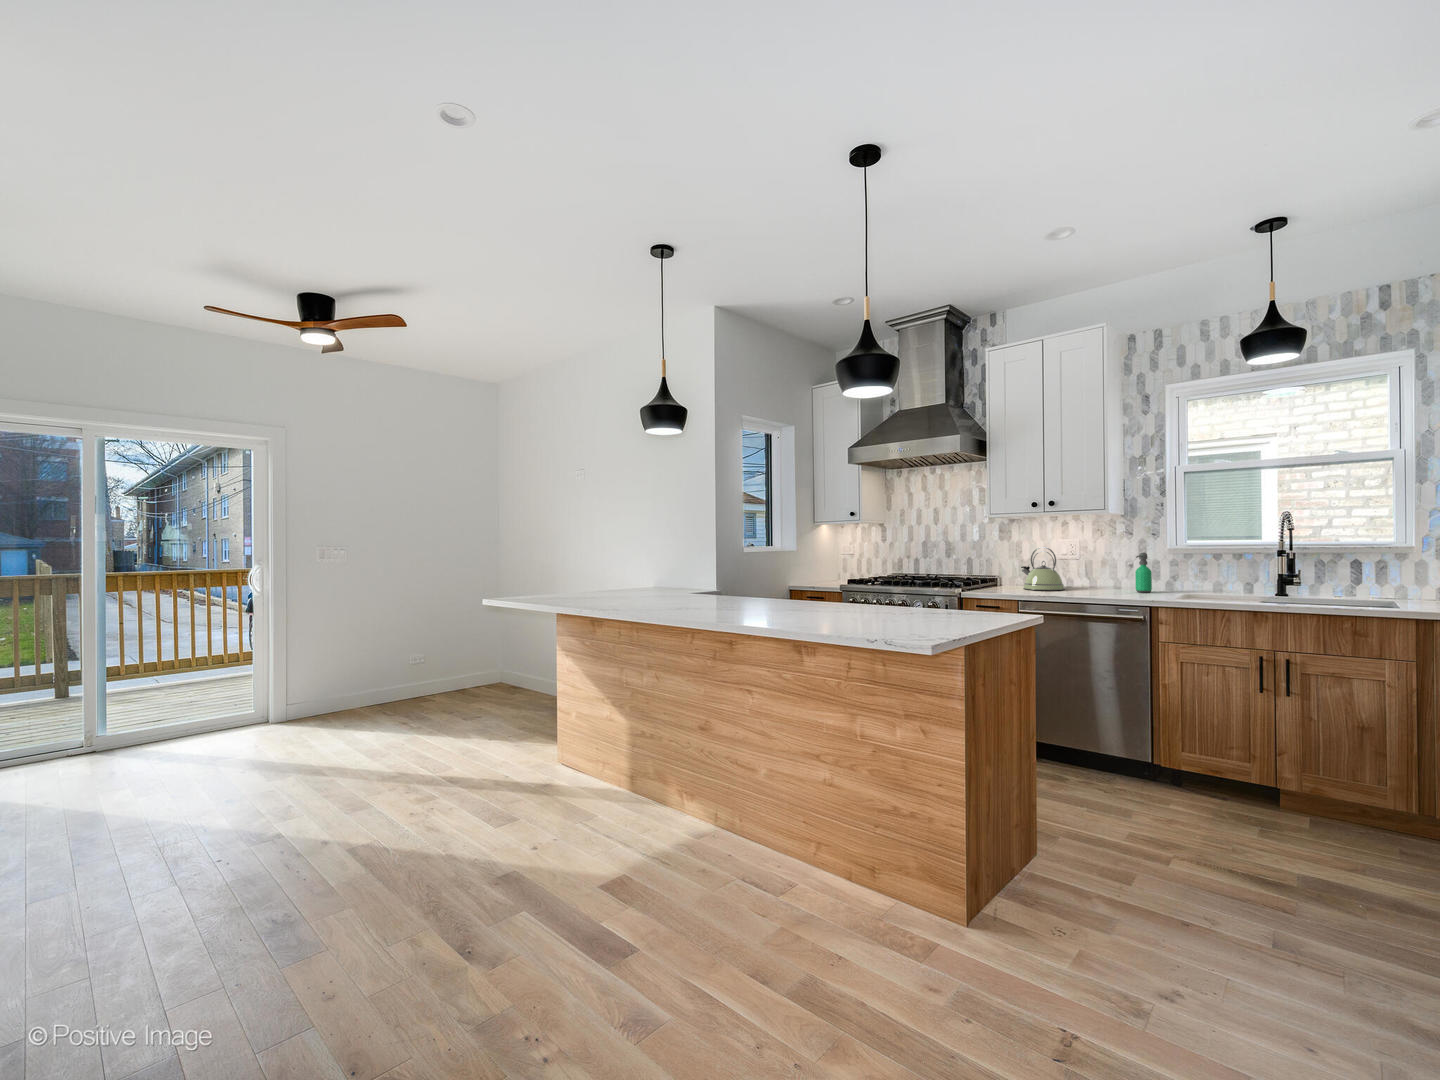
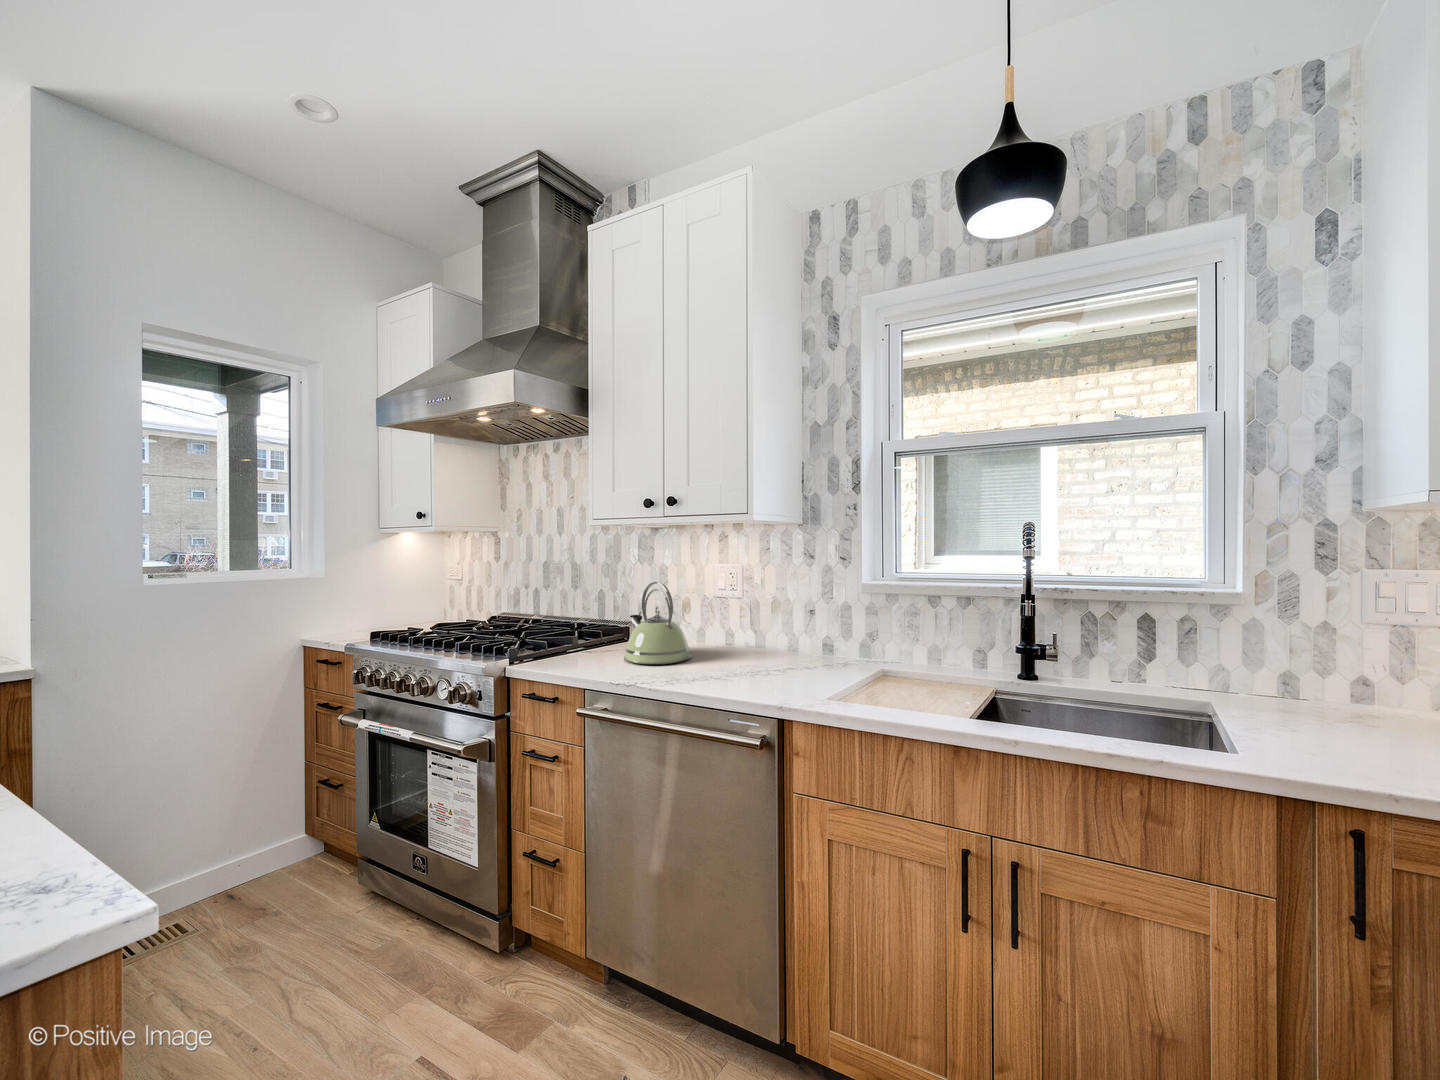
soap dispenser: present [1135,553,1152,593] -> none [791,596,820,671]

